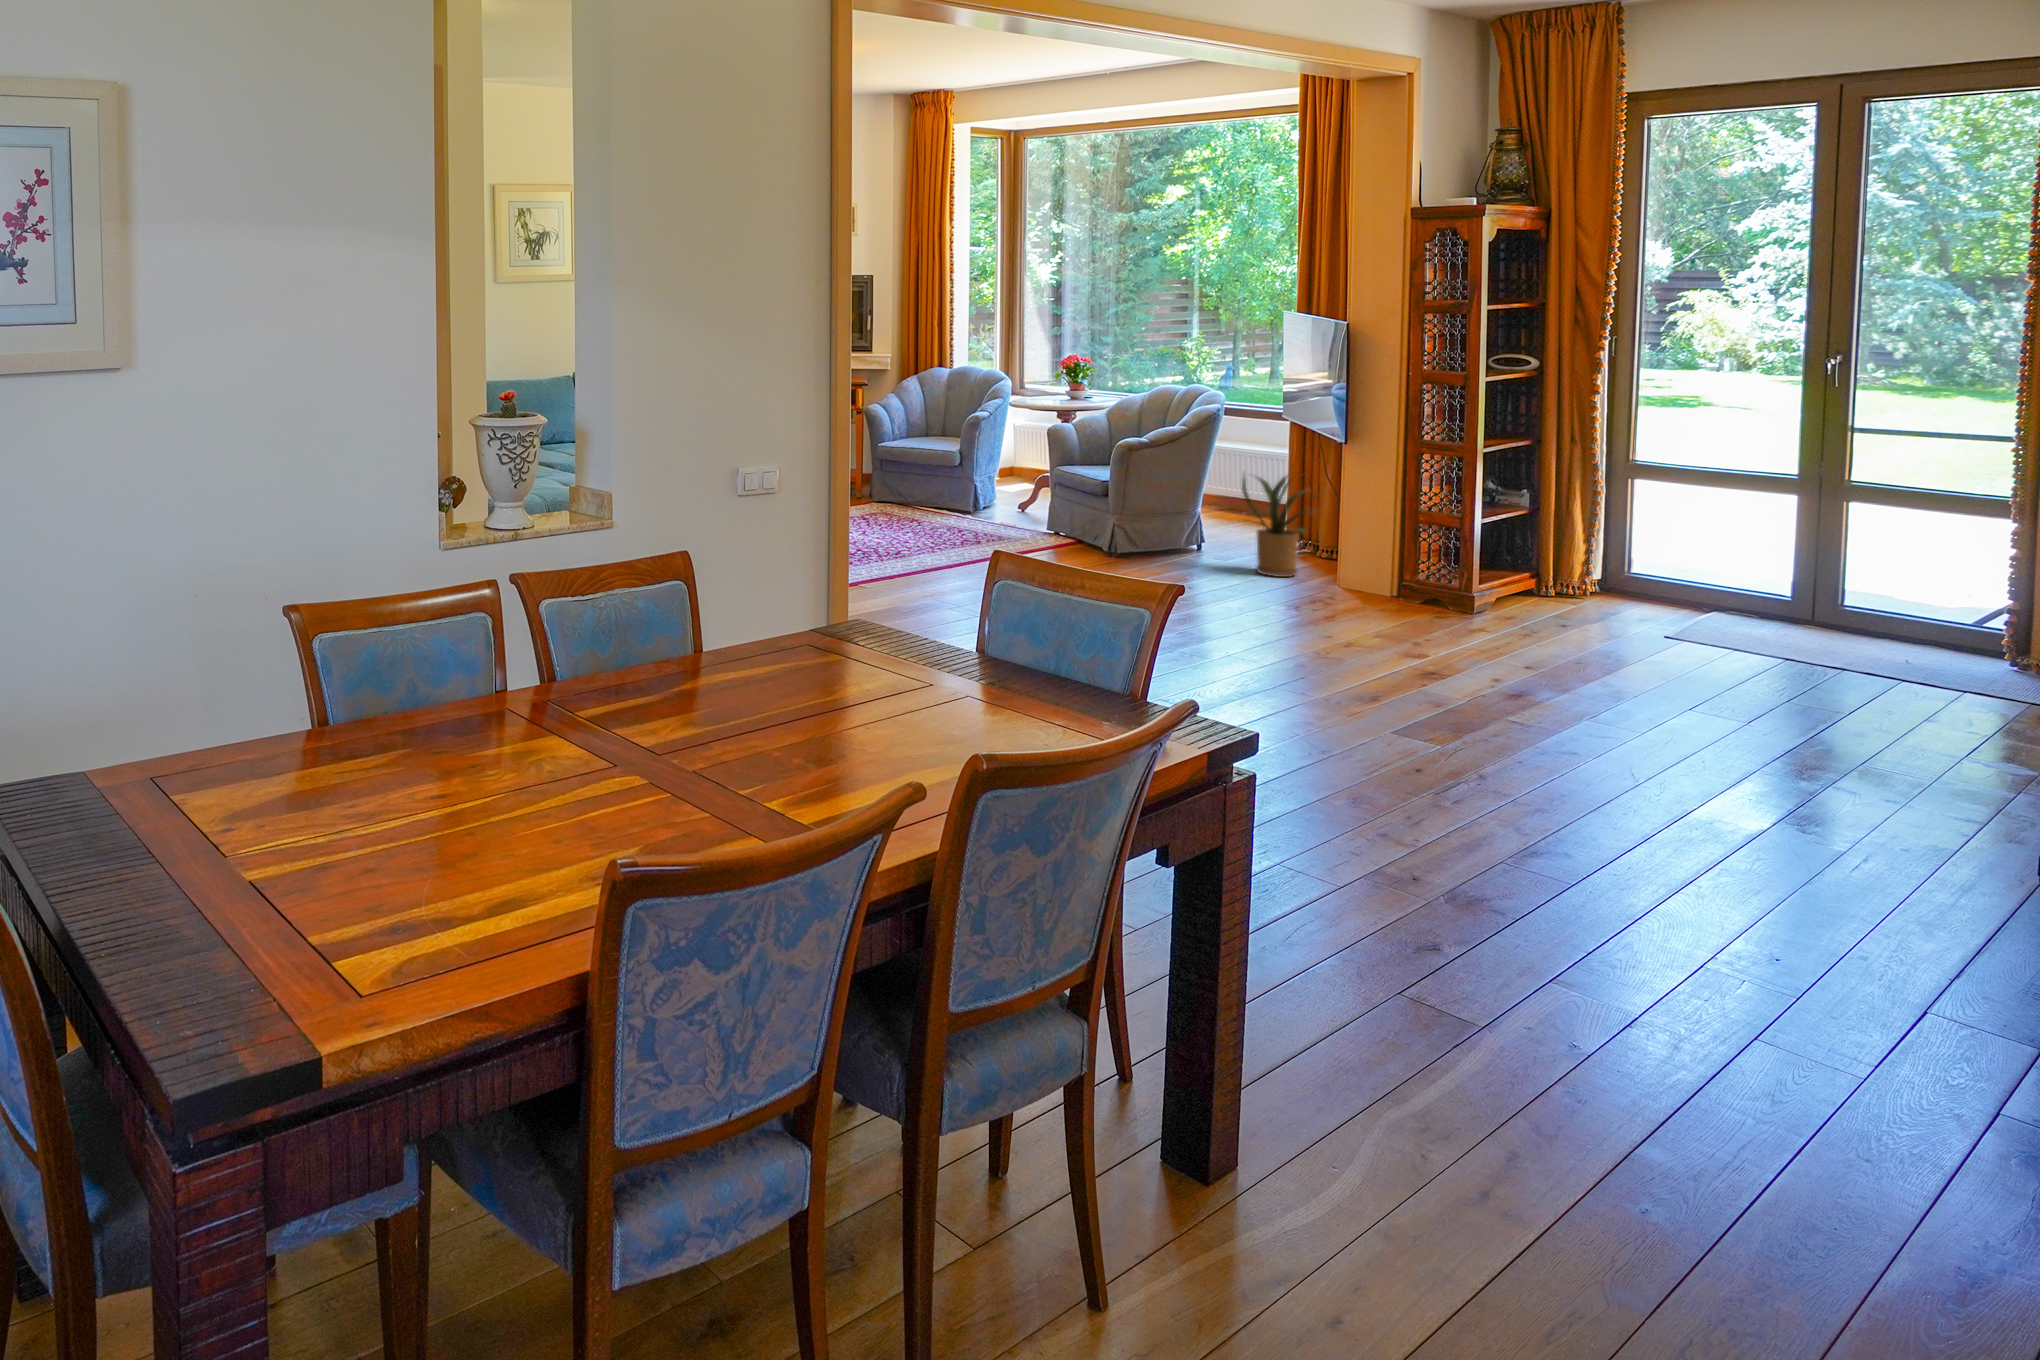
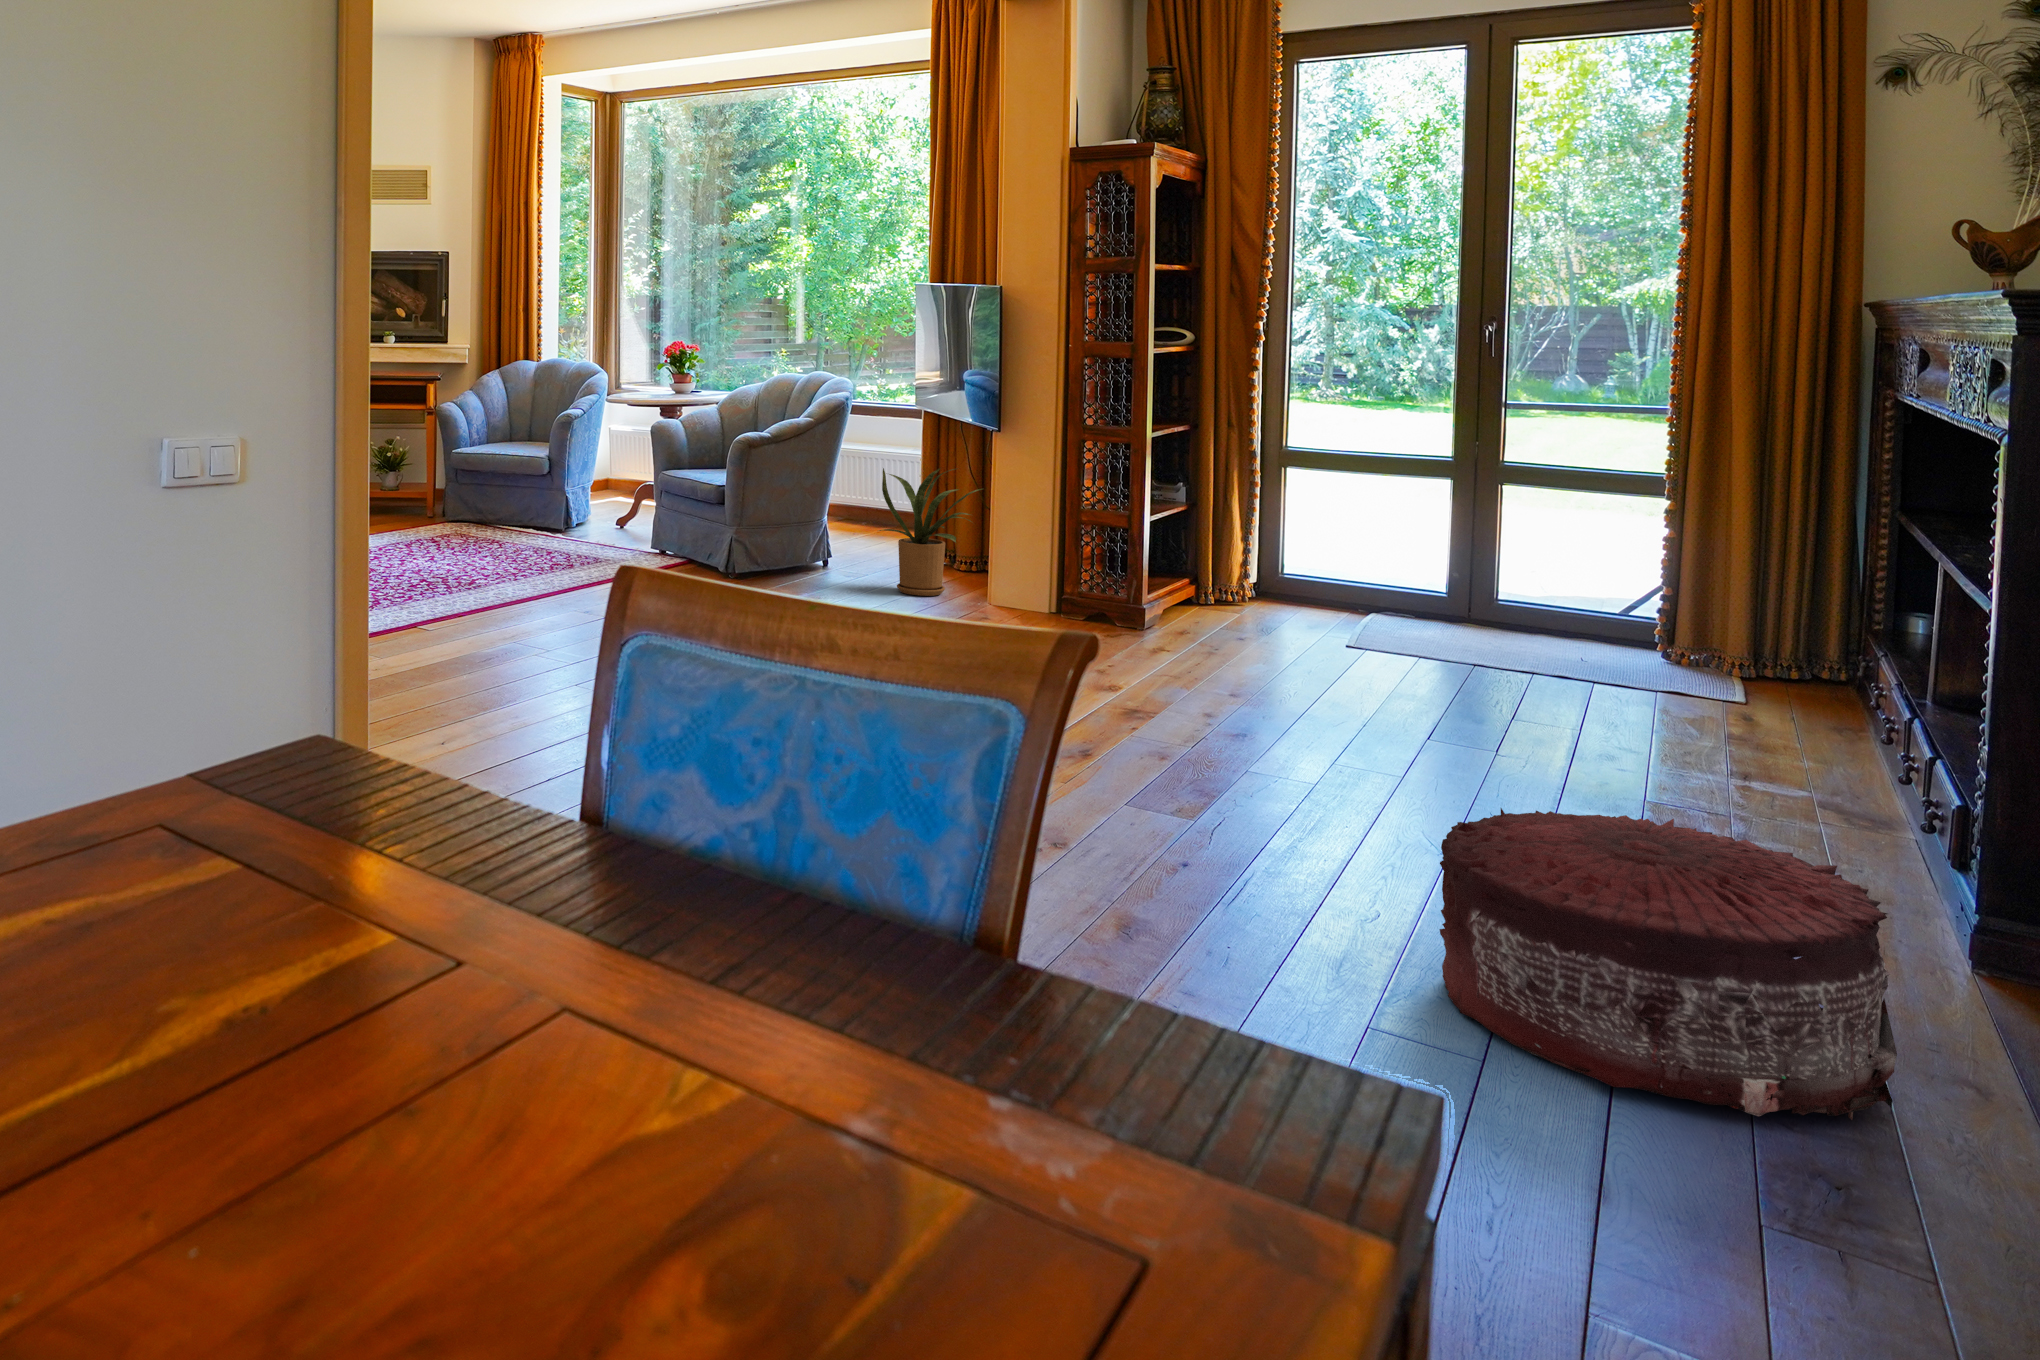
pouf: none [1570,751,1890,962] -> present [1440,808,1897,1120]

